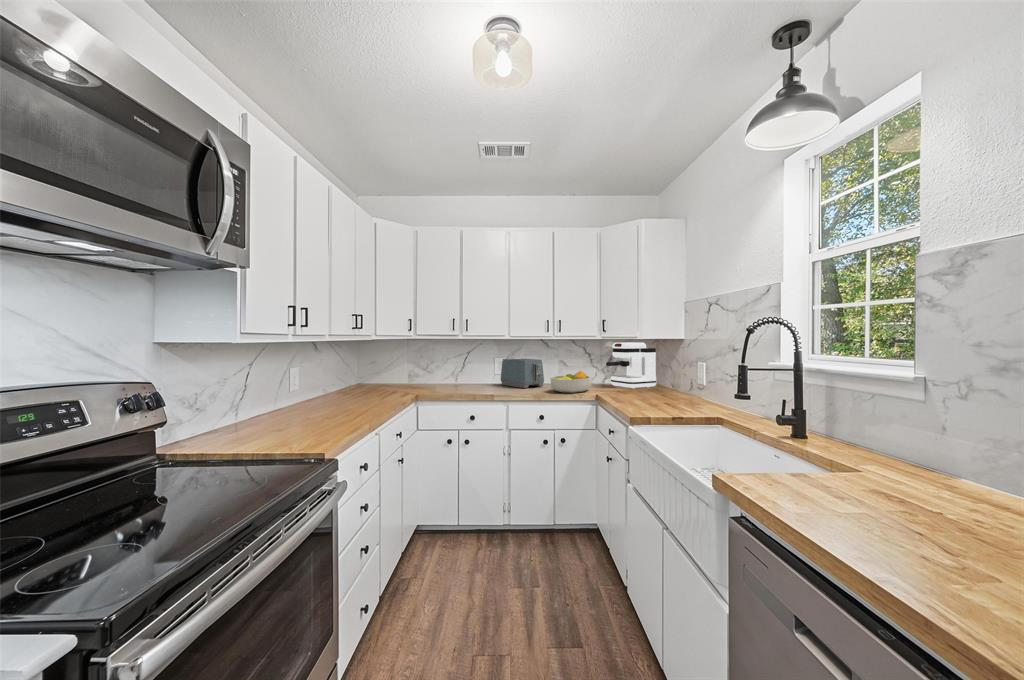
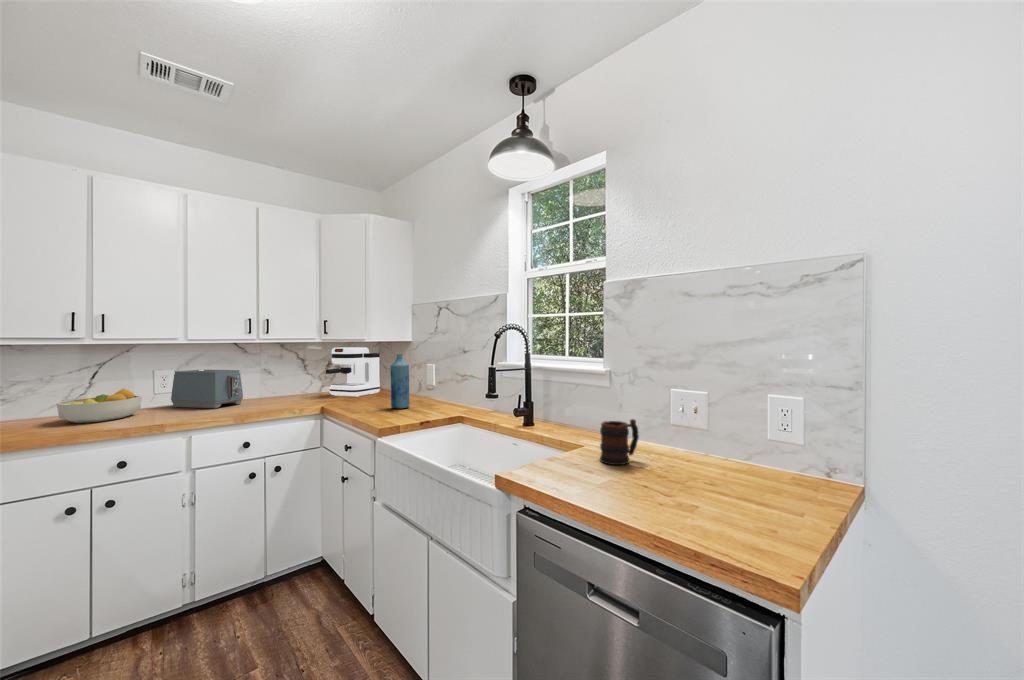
bottle: none [656,349,676,403] -> present [390,354,410,409]
fruit bowl: present [550,371,592,393] -> present [56,388,142,423]
mug: none [870,440,941,501] -> present [600,419,639,465]

